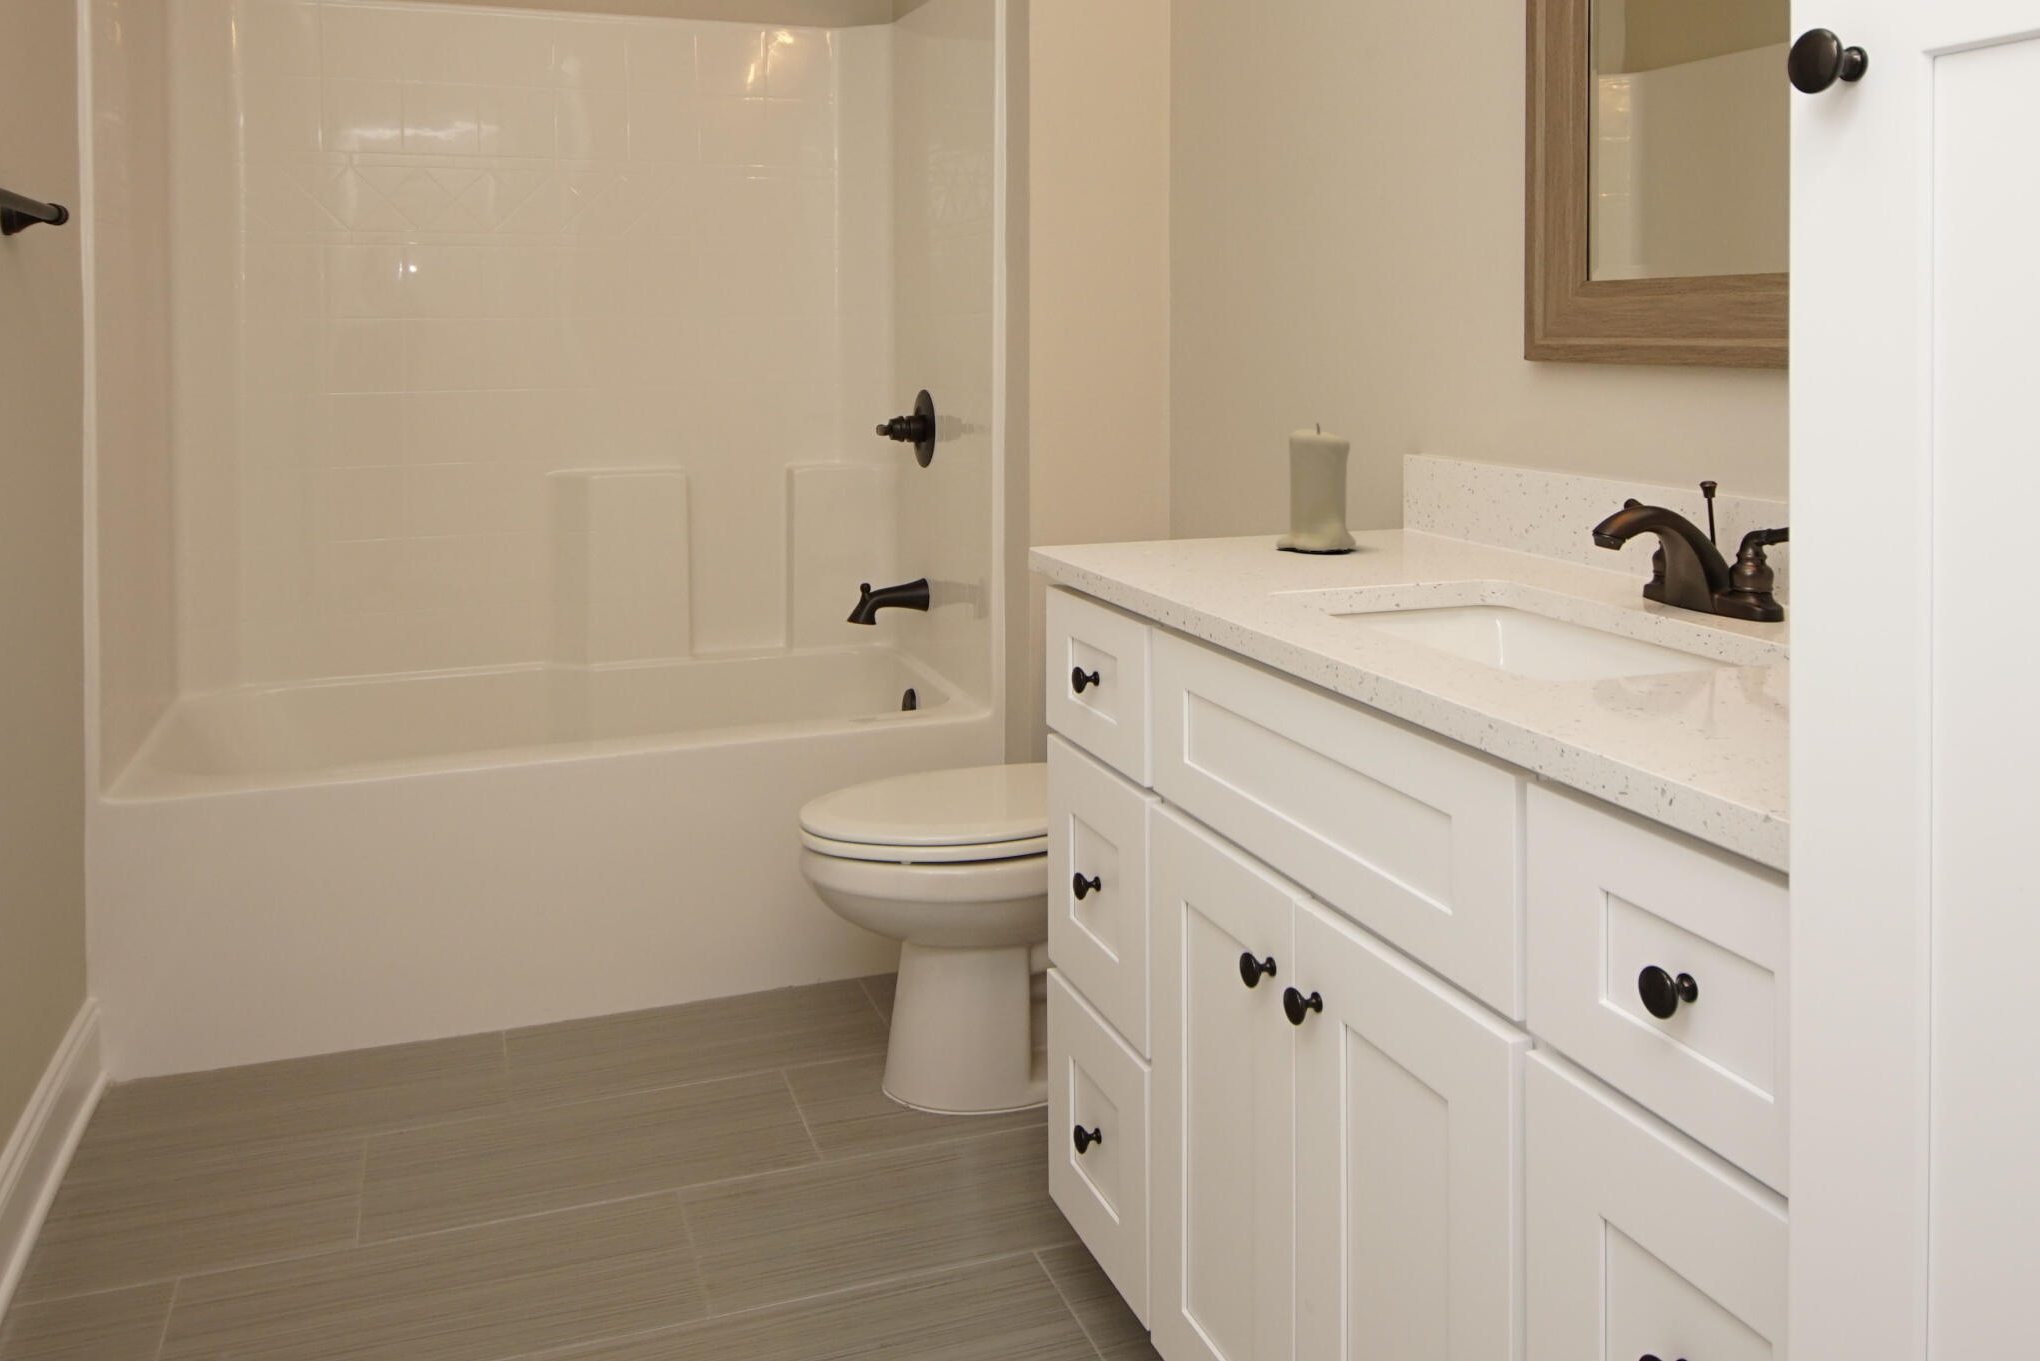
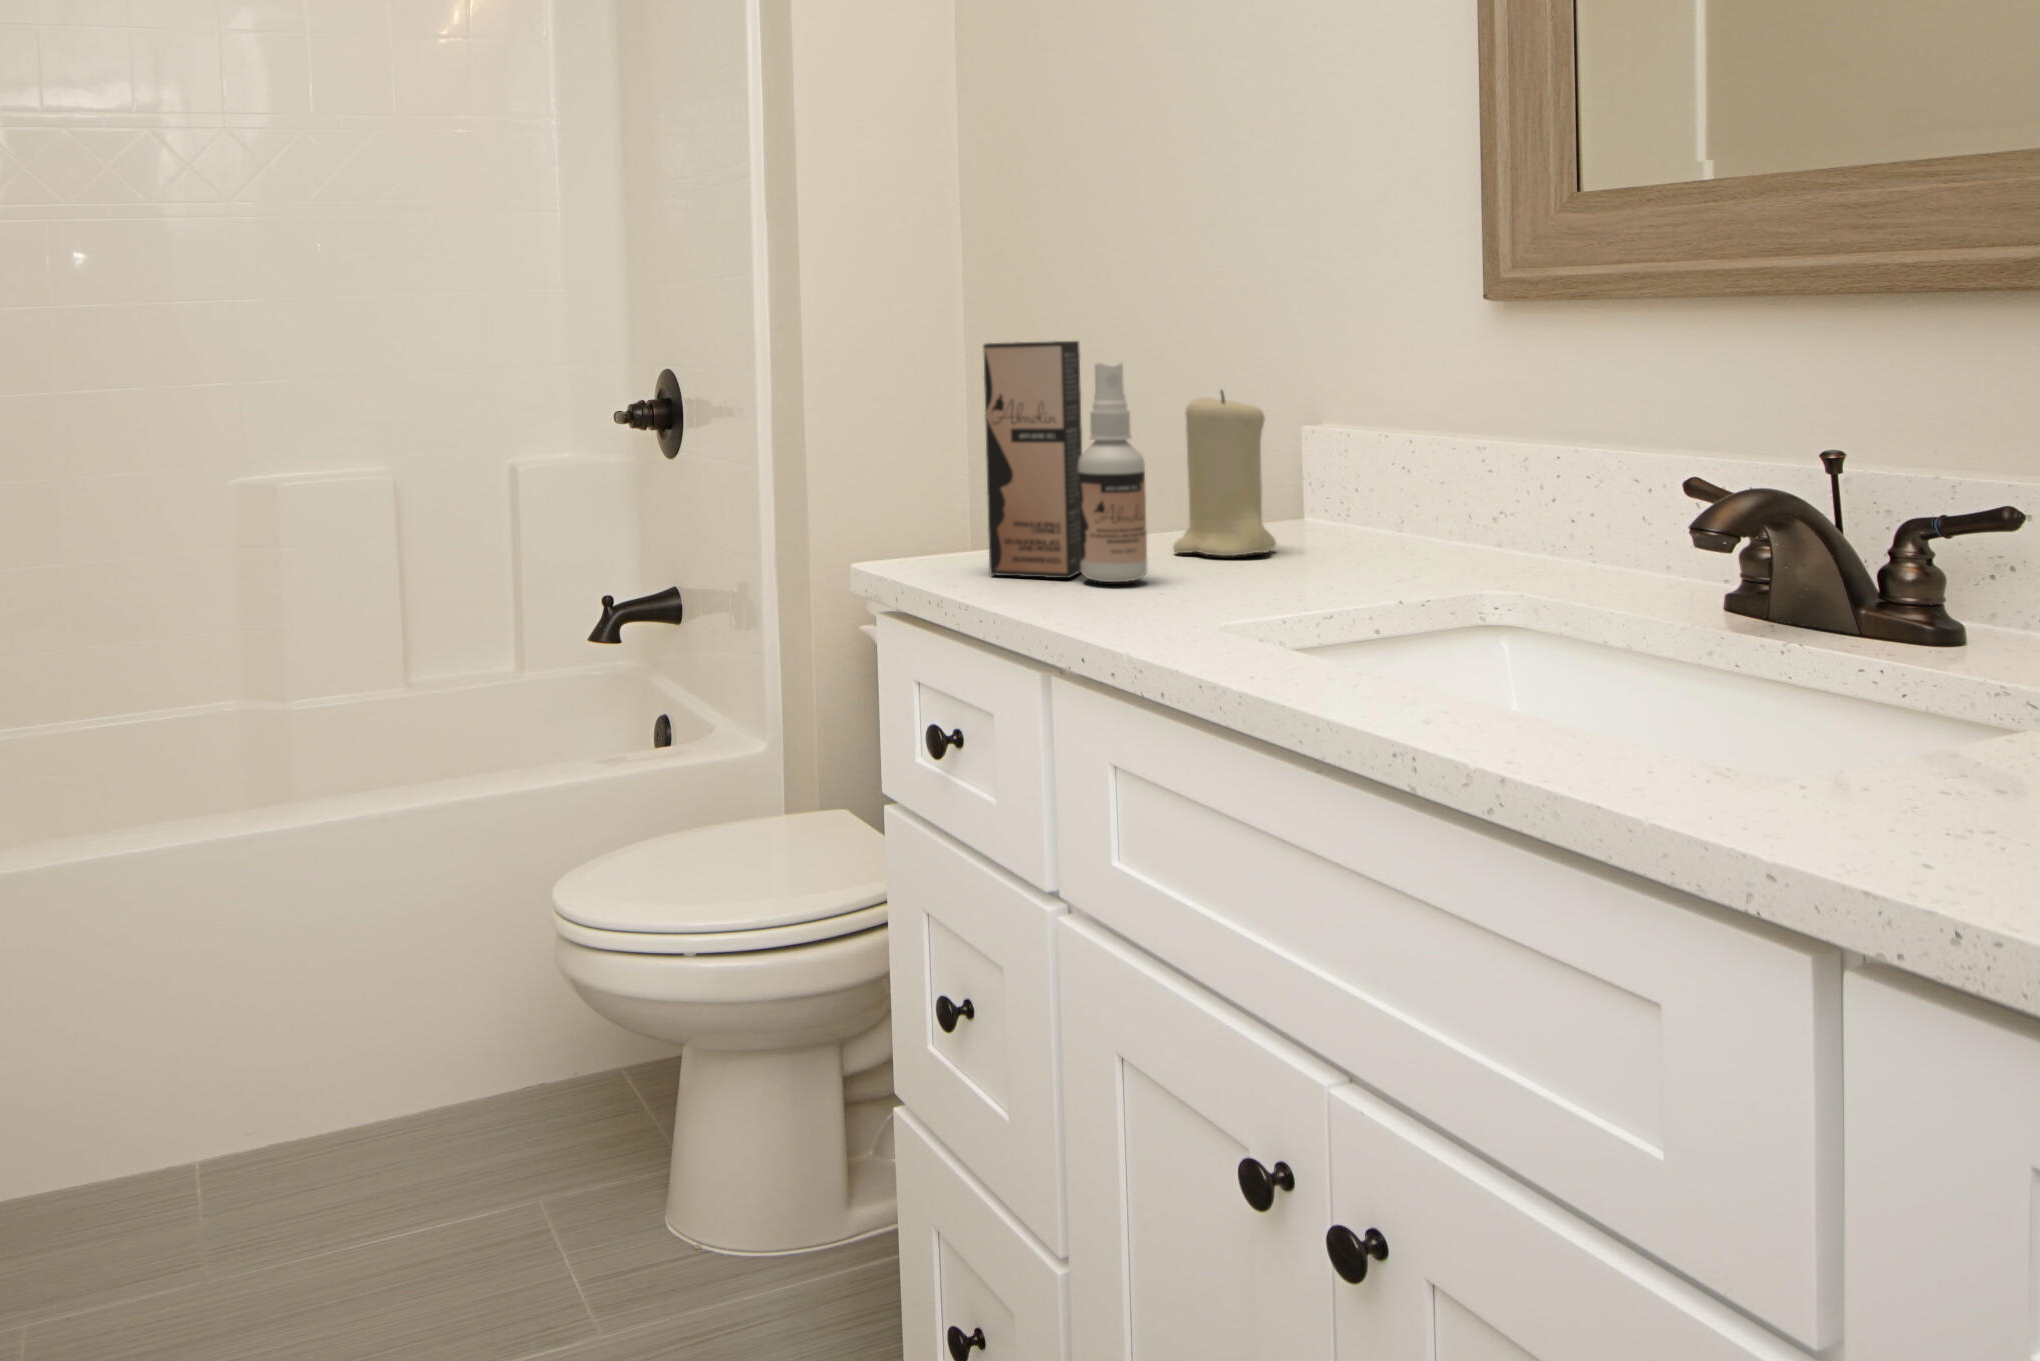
spray bottle: none [1125,382,1240,564] -> present [983,341,1147,582]

